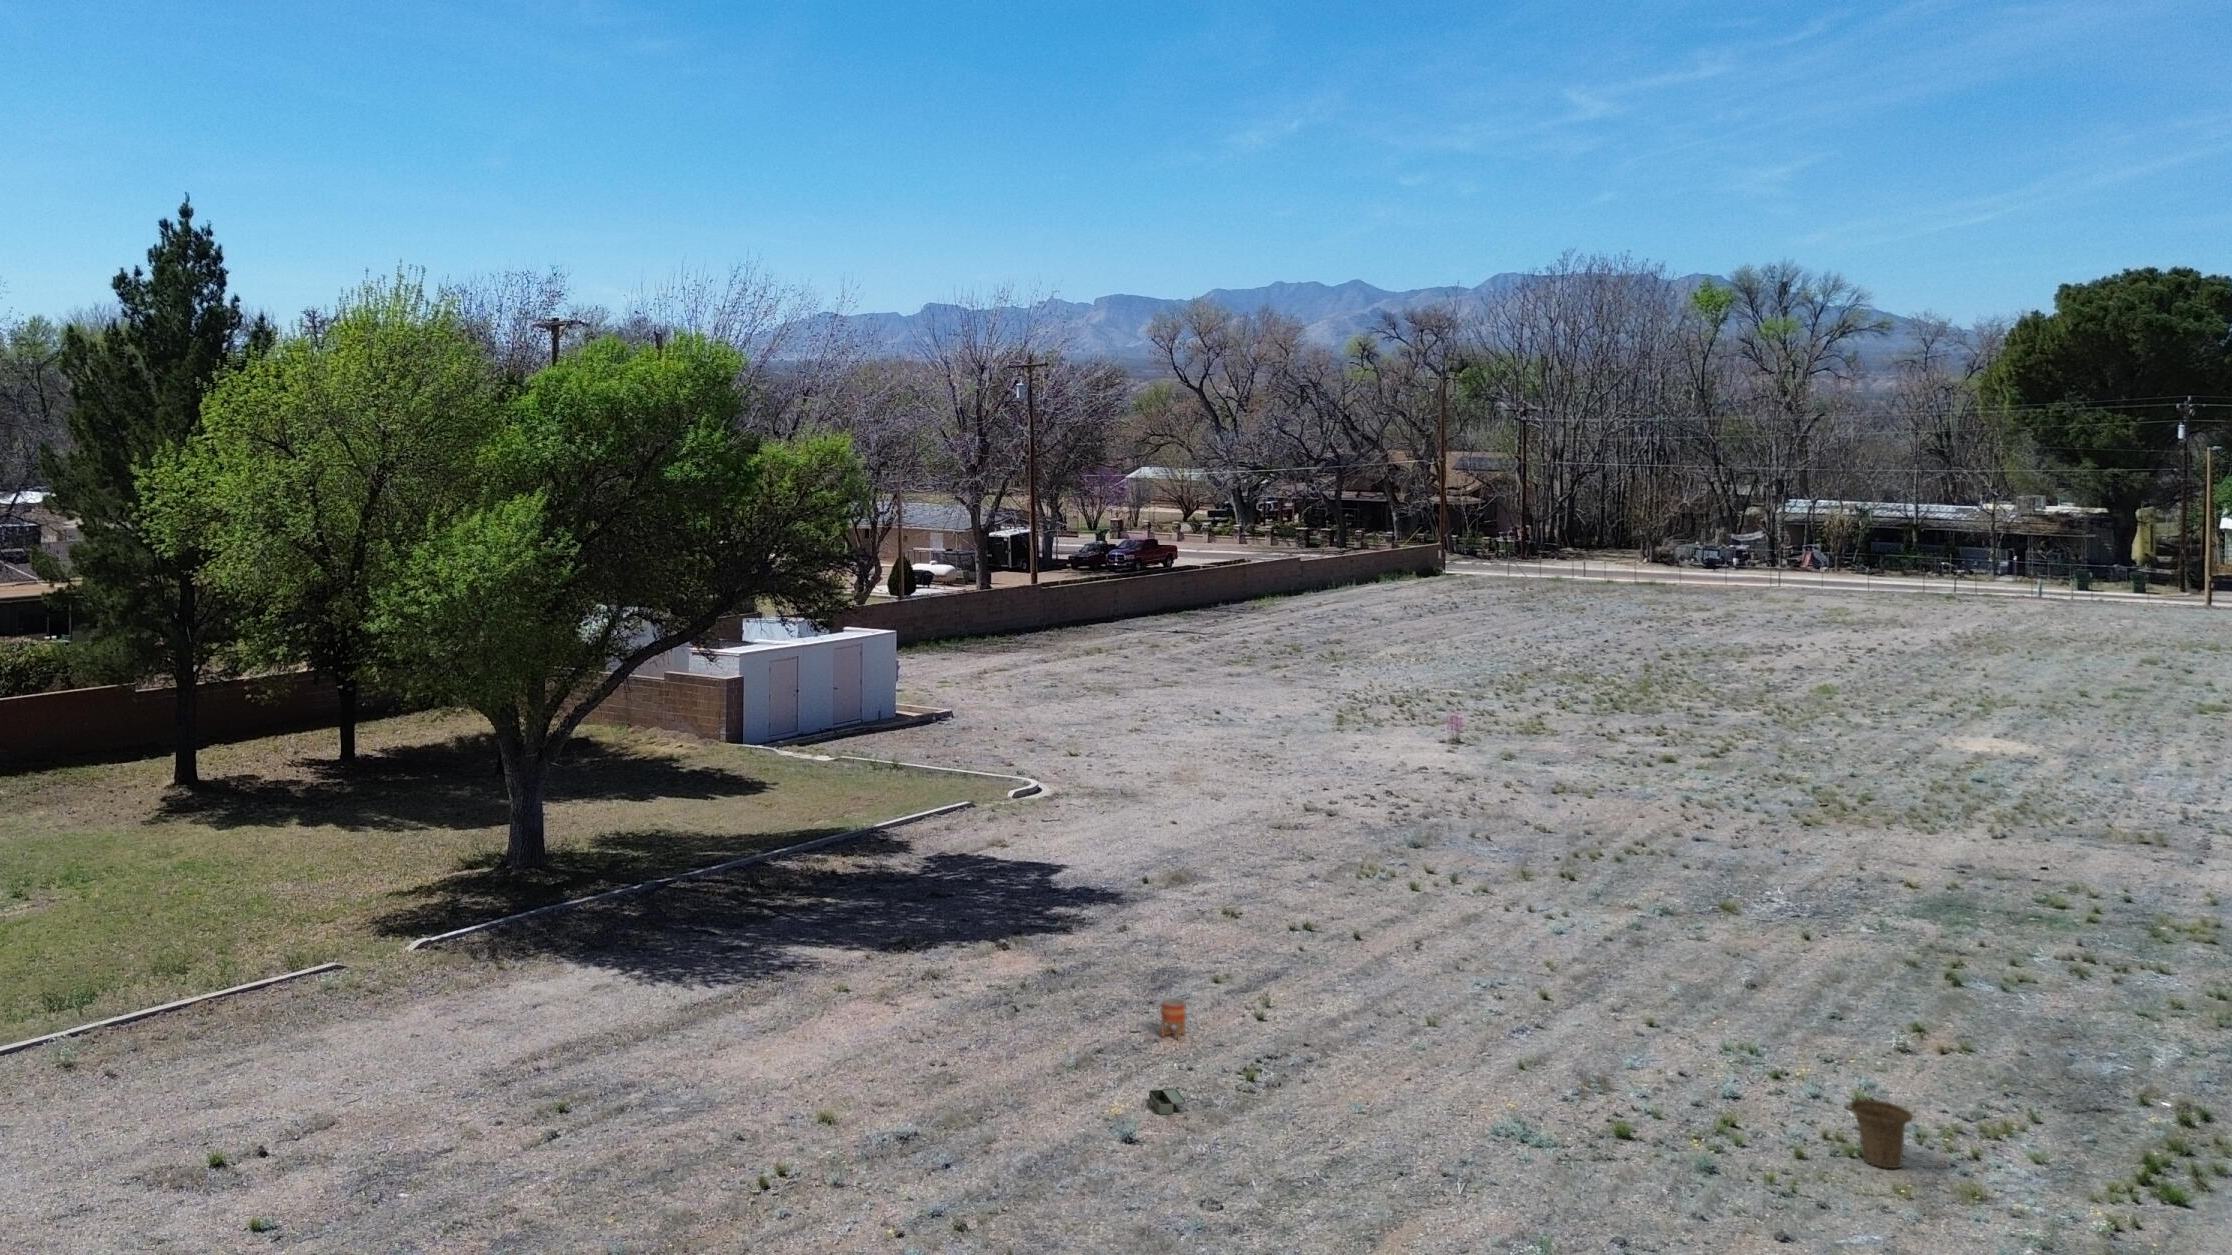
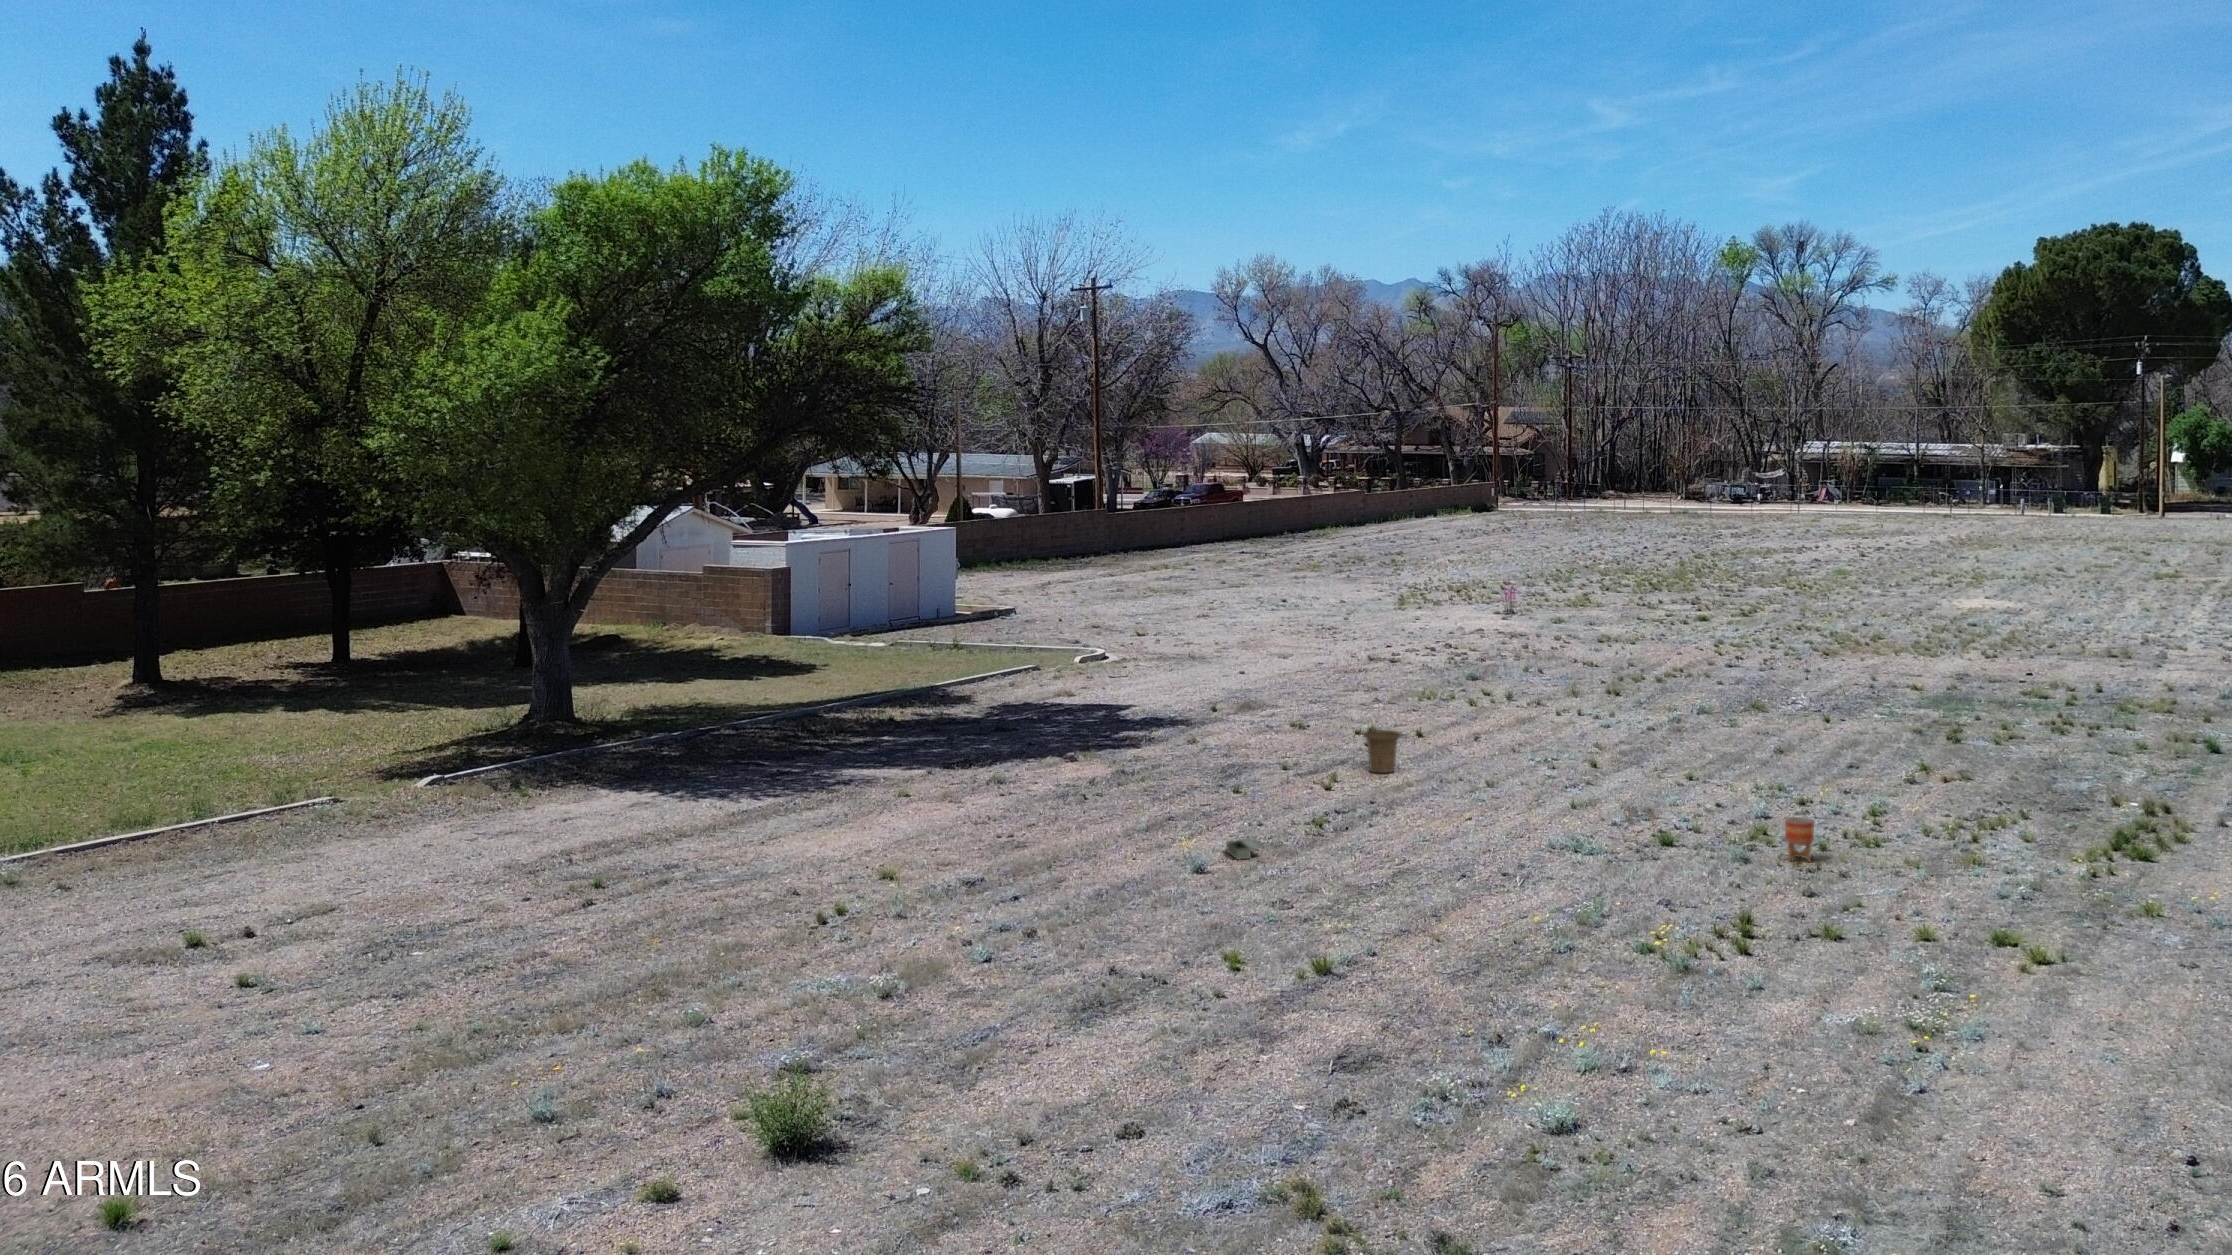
planter: present [1161,998,1186,1039] -> present [1785,817,1814,861]
basket: present [1850,1100,1913,1169] -> present [1363,730,1402,773]

